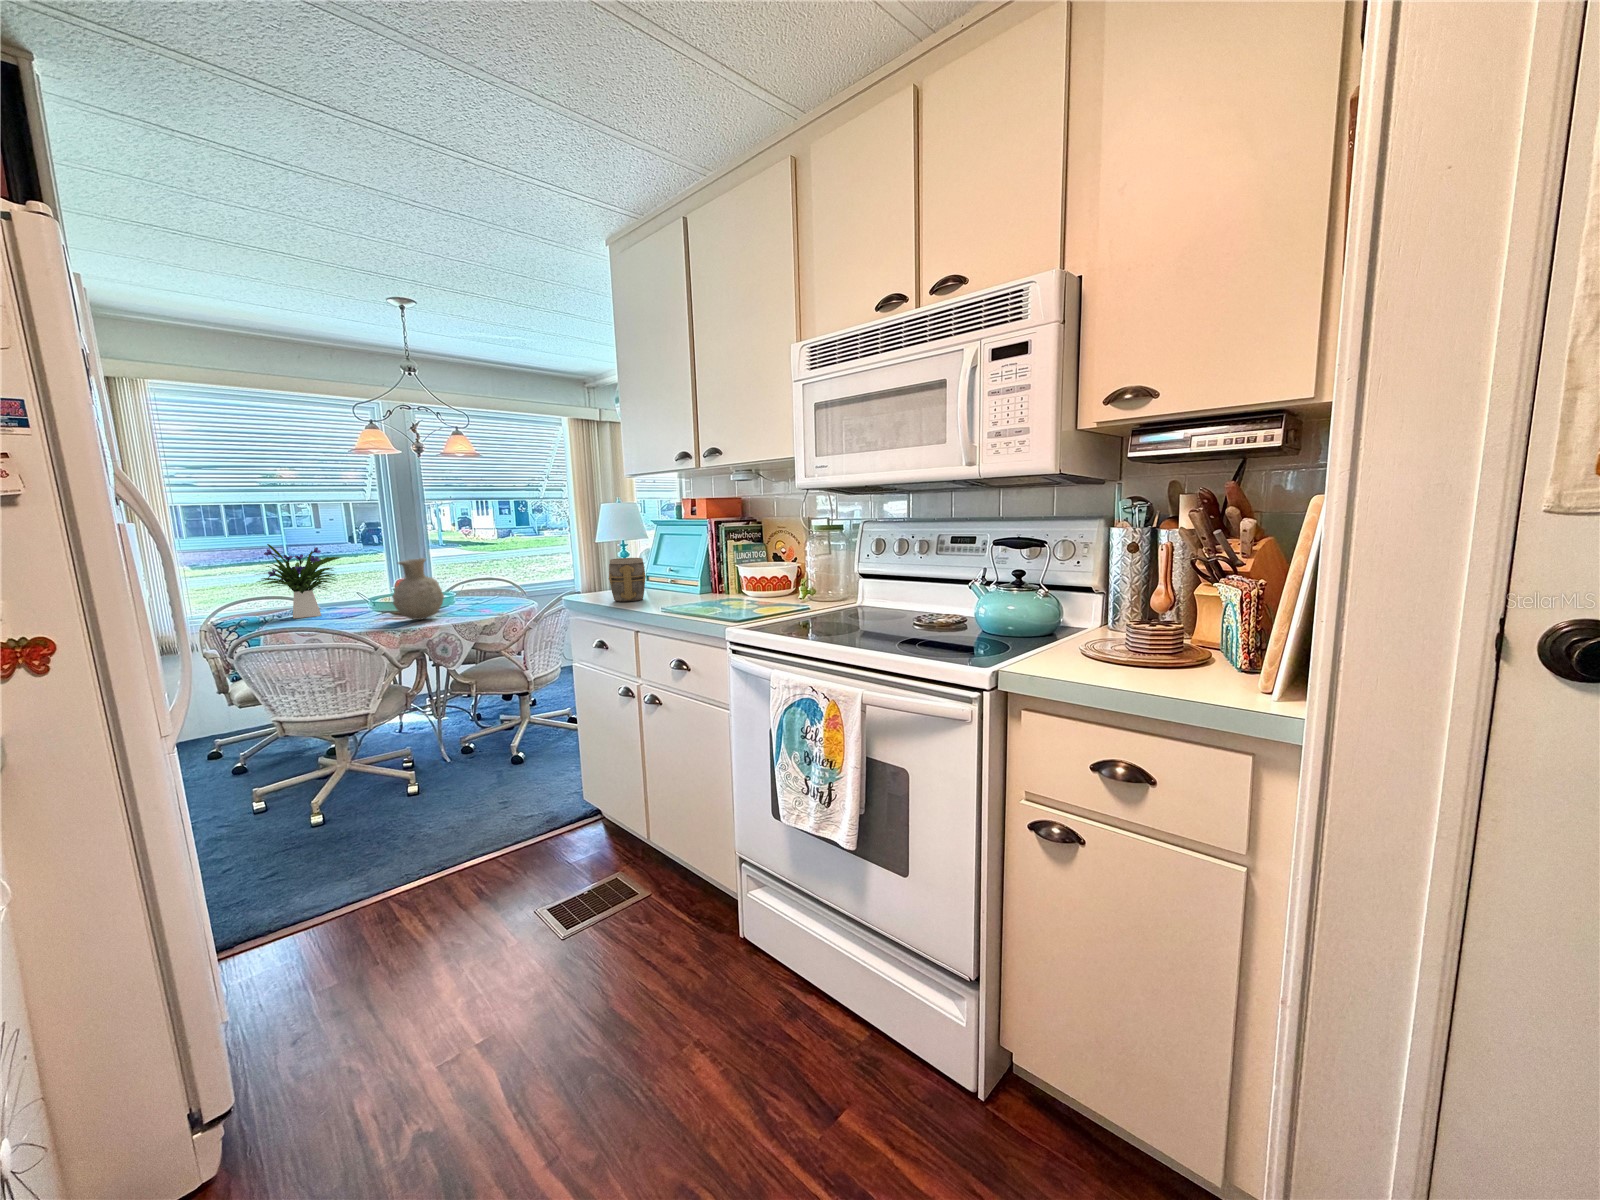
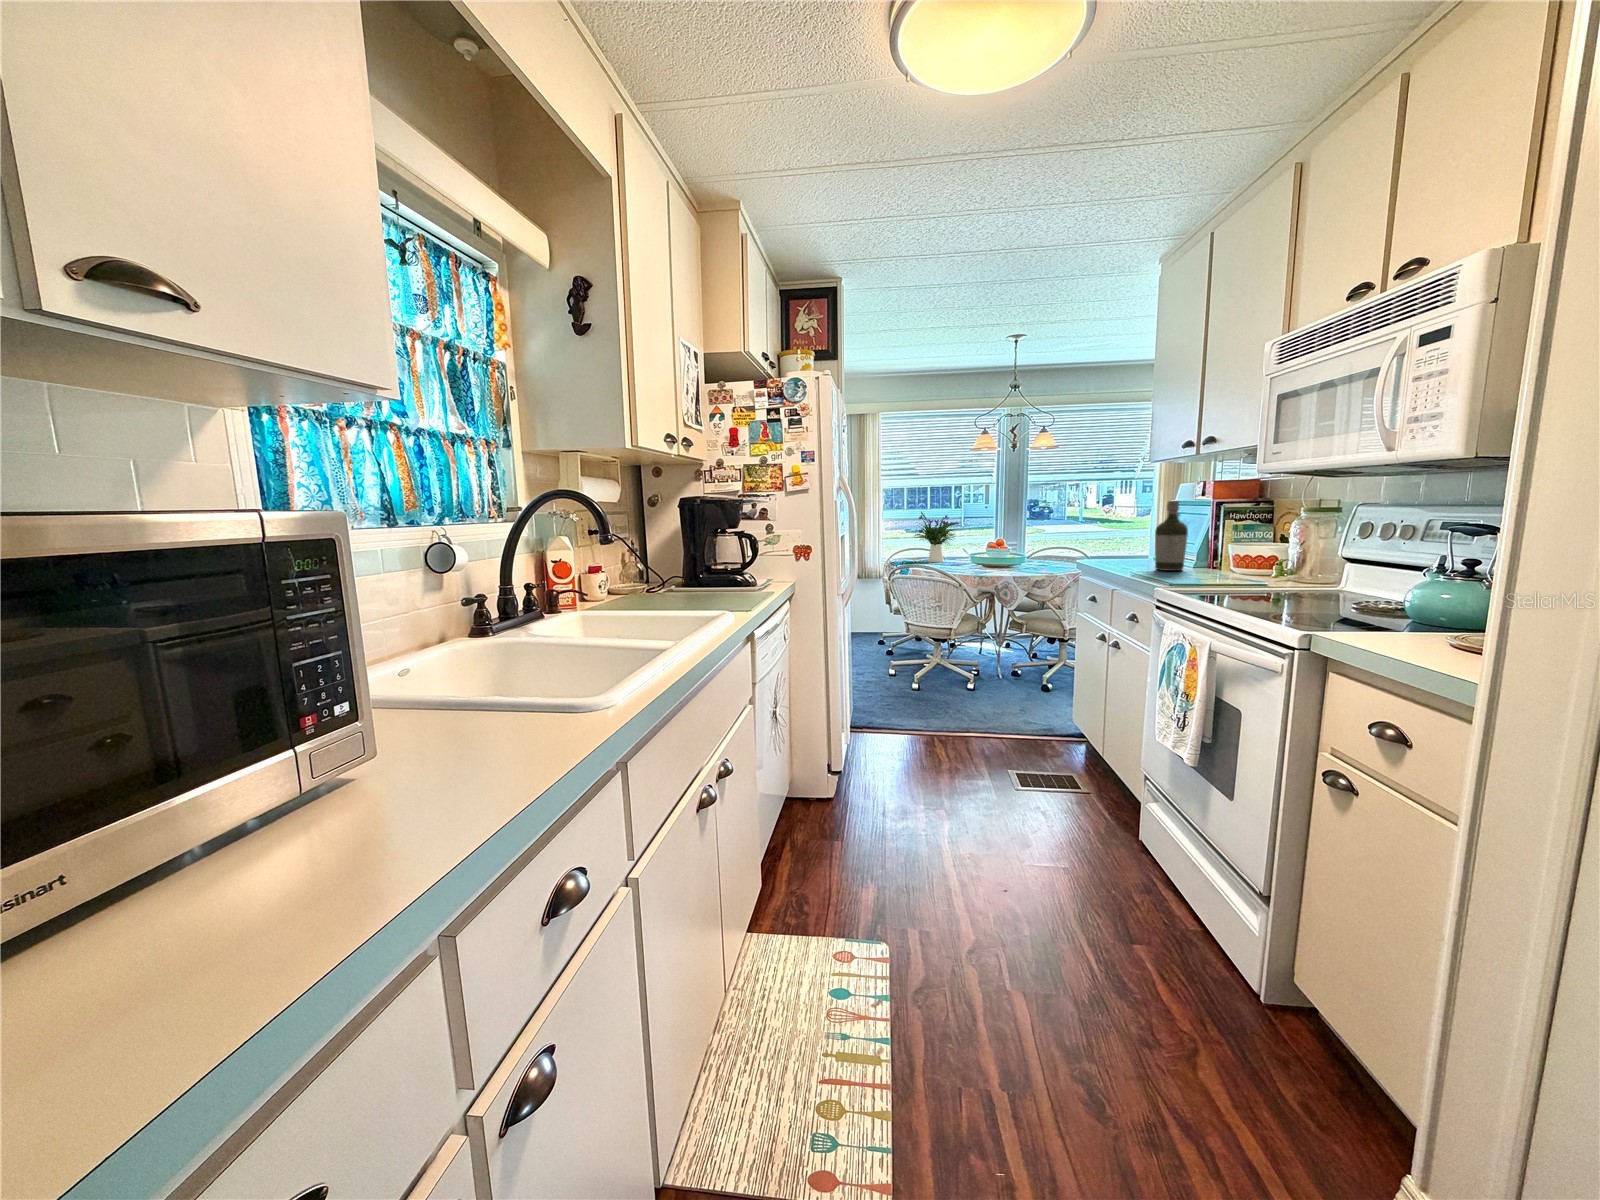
bottle: none [668,521,704,602] -> present [1155,501,1188,571]
vase: present [392,558,444,620] -> none [979,525,1014,570]
mug: present [609,558,646,602] -> none [1107,531,1139,566]

